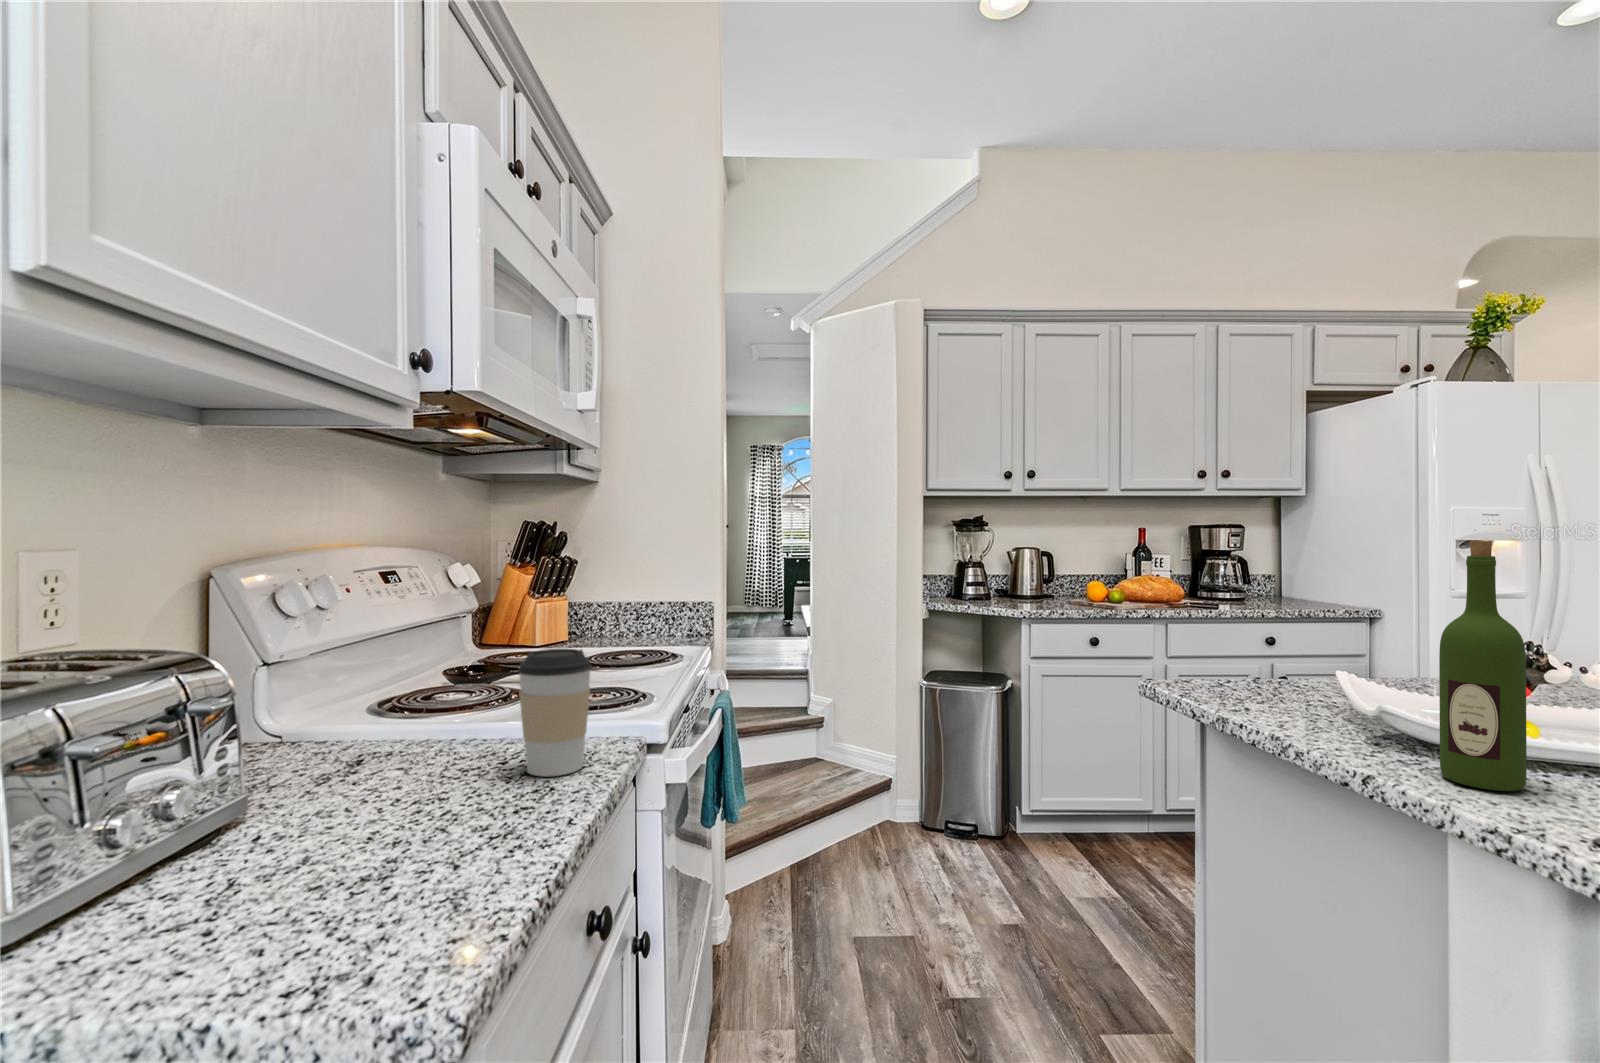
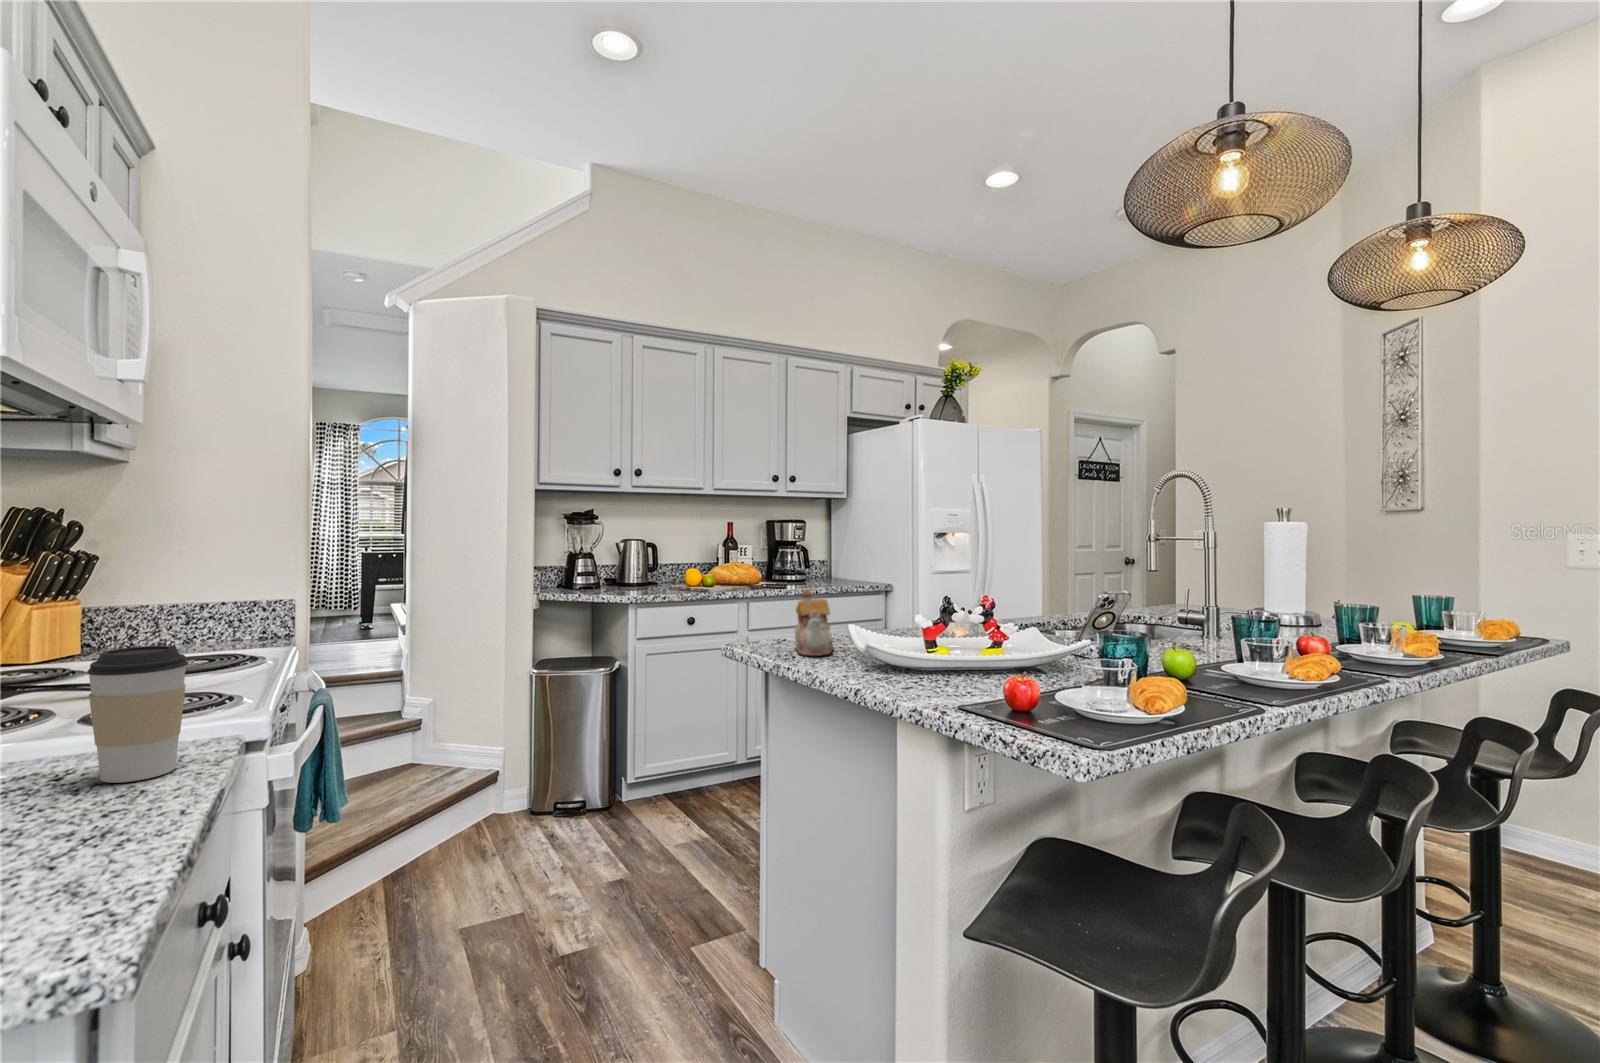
wine bottle: present [1439,541,1527,791] -> none [899,533,940,692]
teapot: none [1246,615,1309,707] -> present [795,589,834,656]

